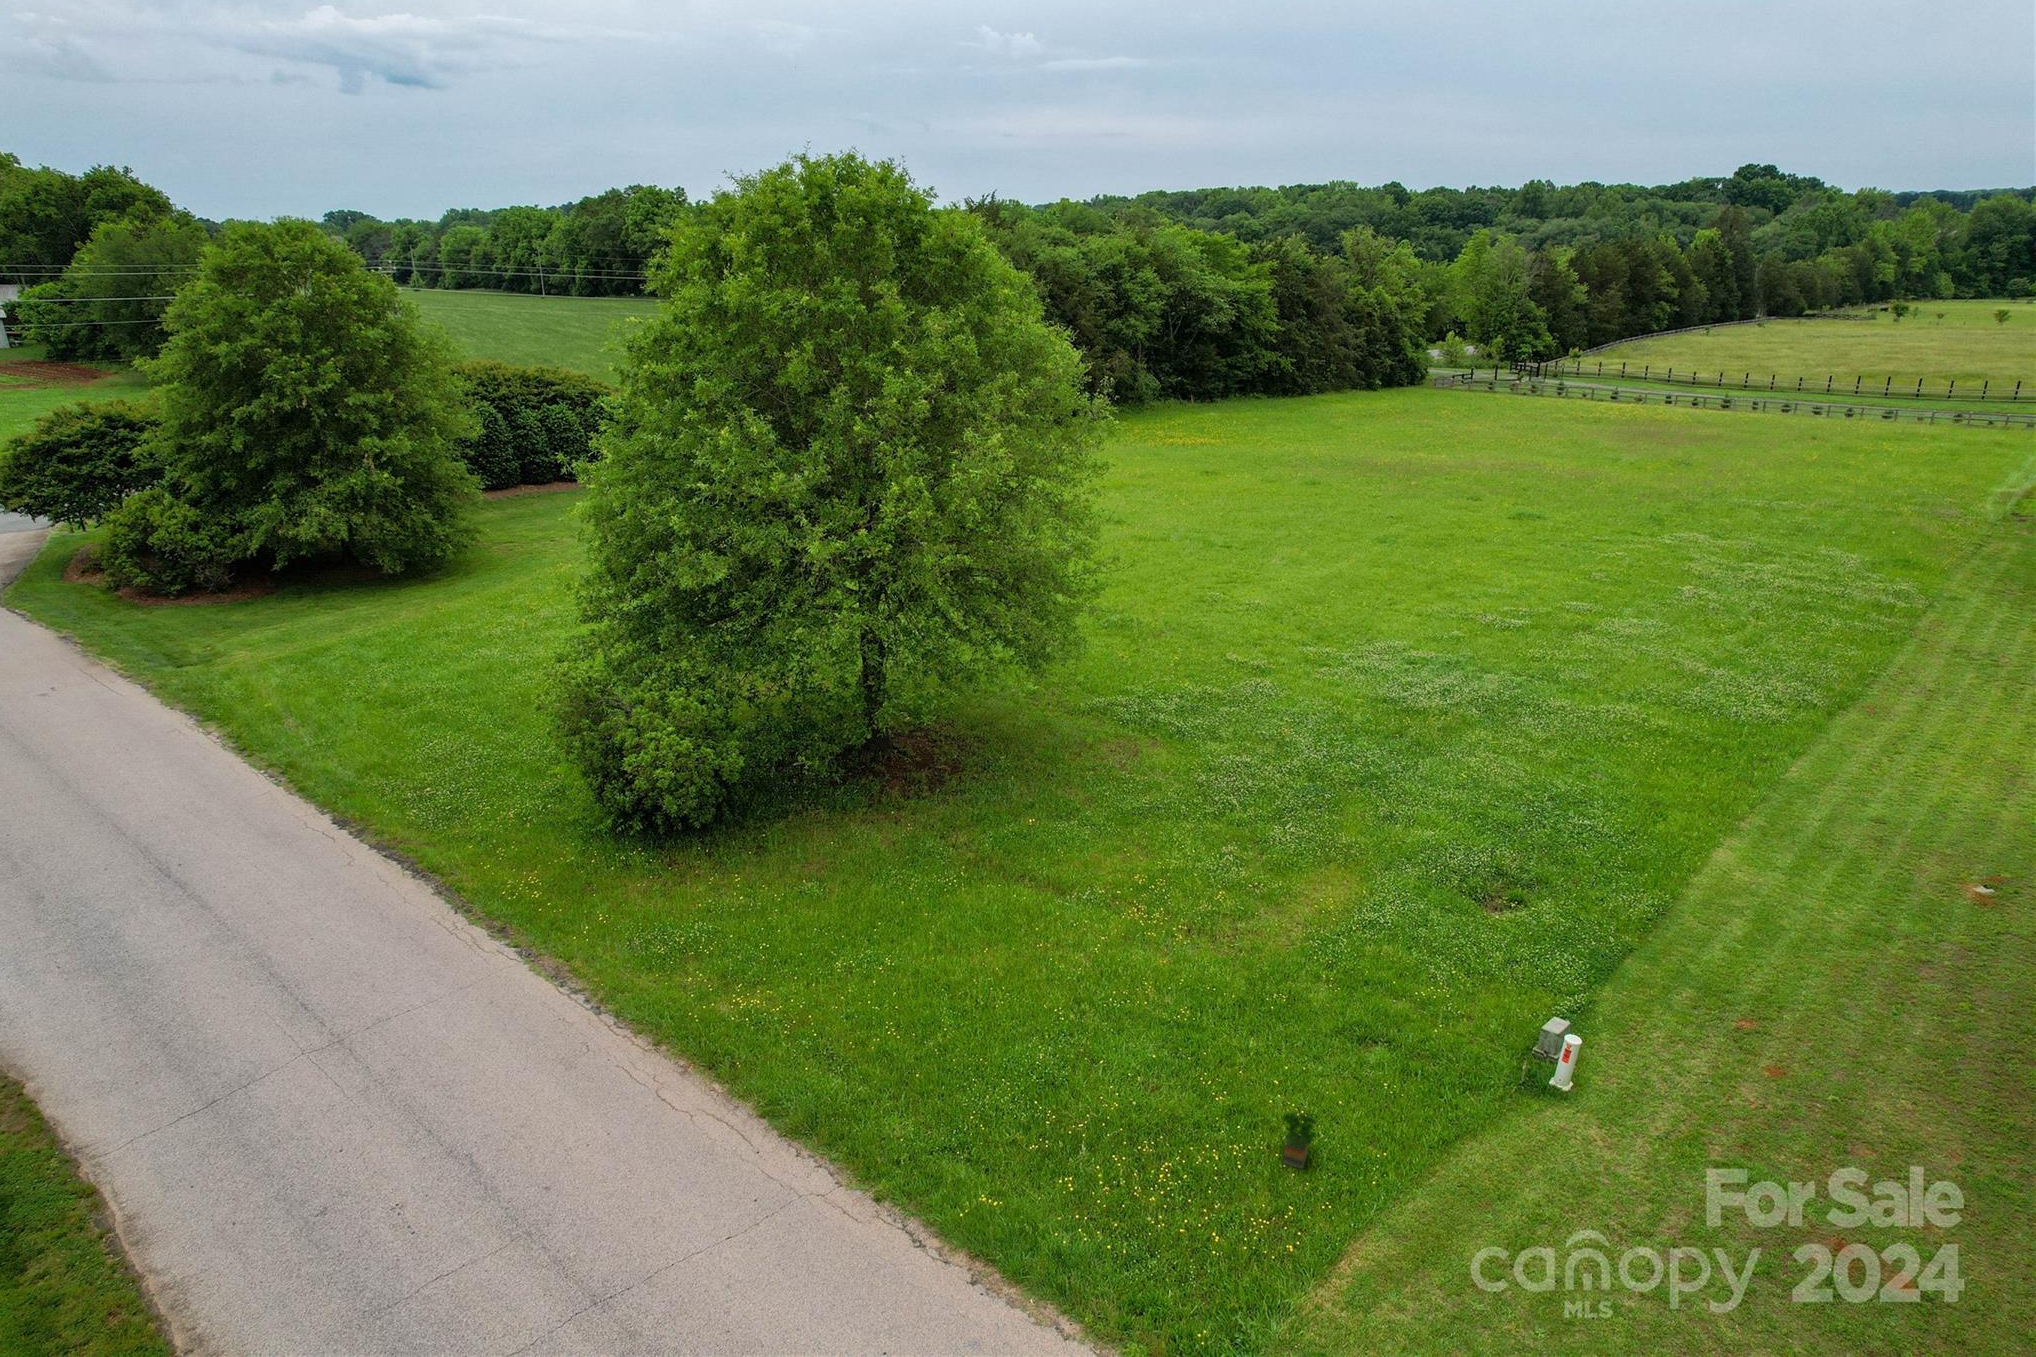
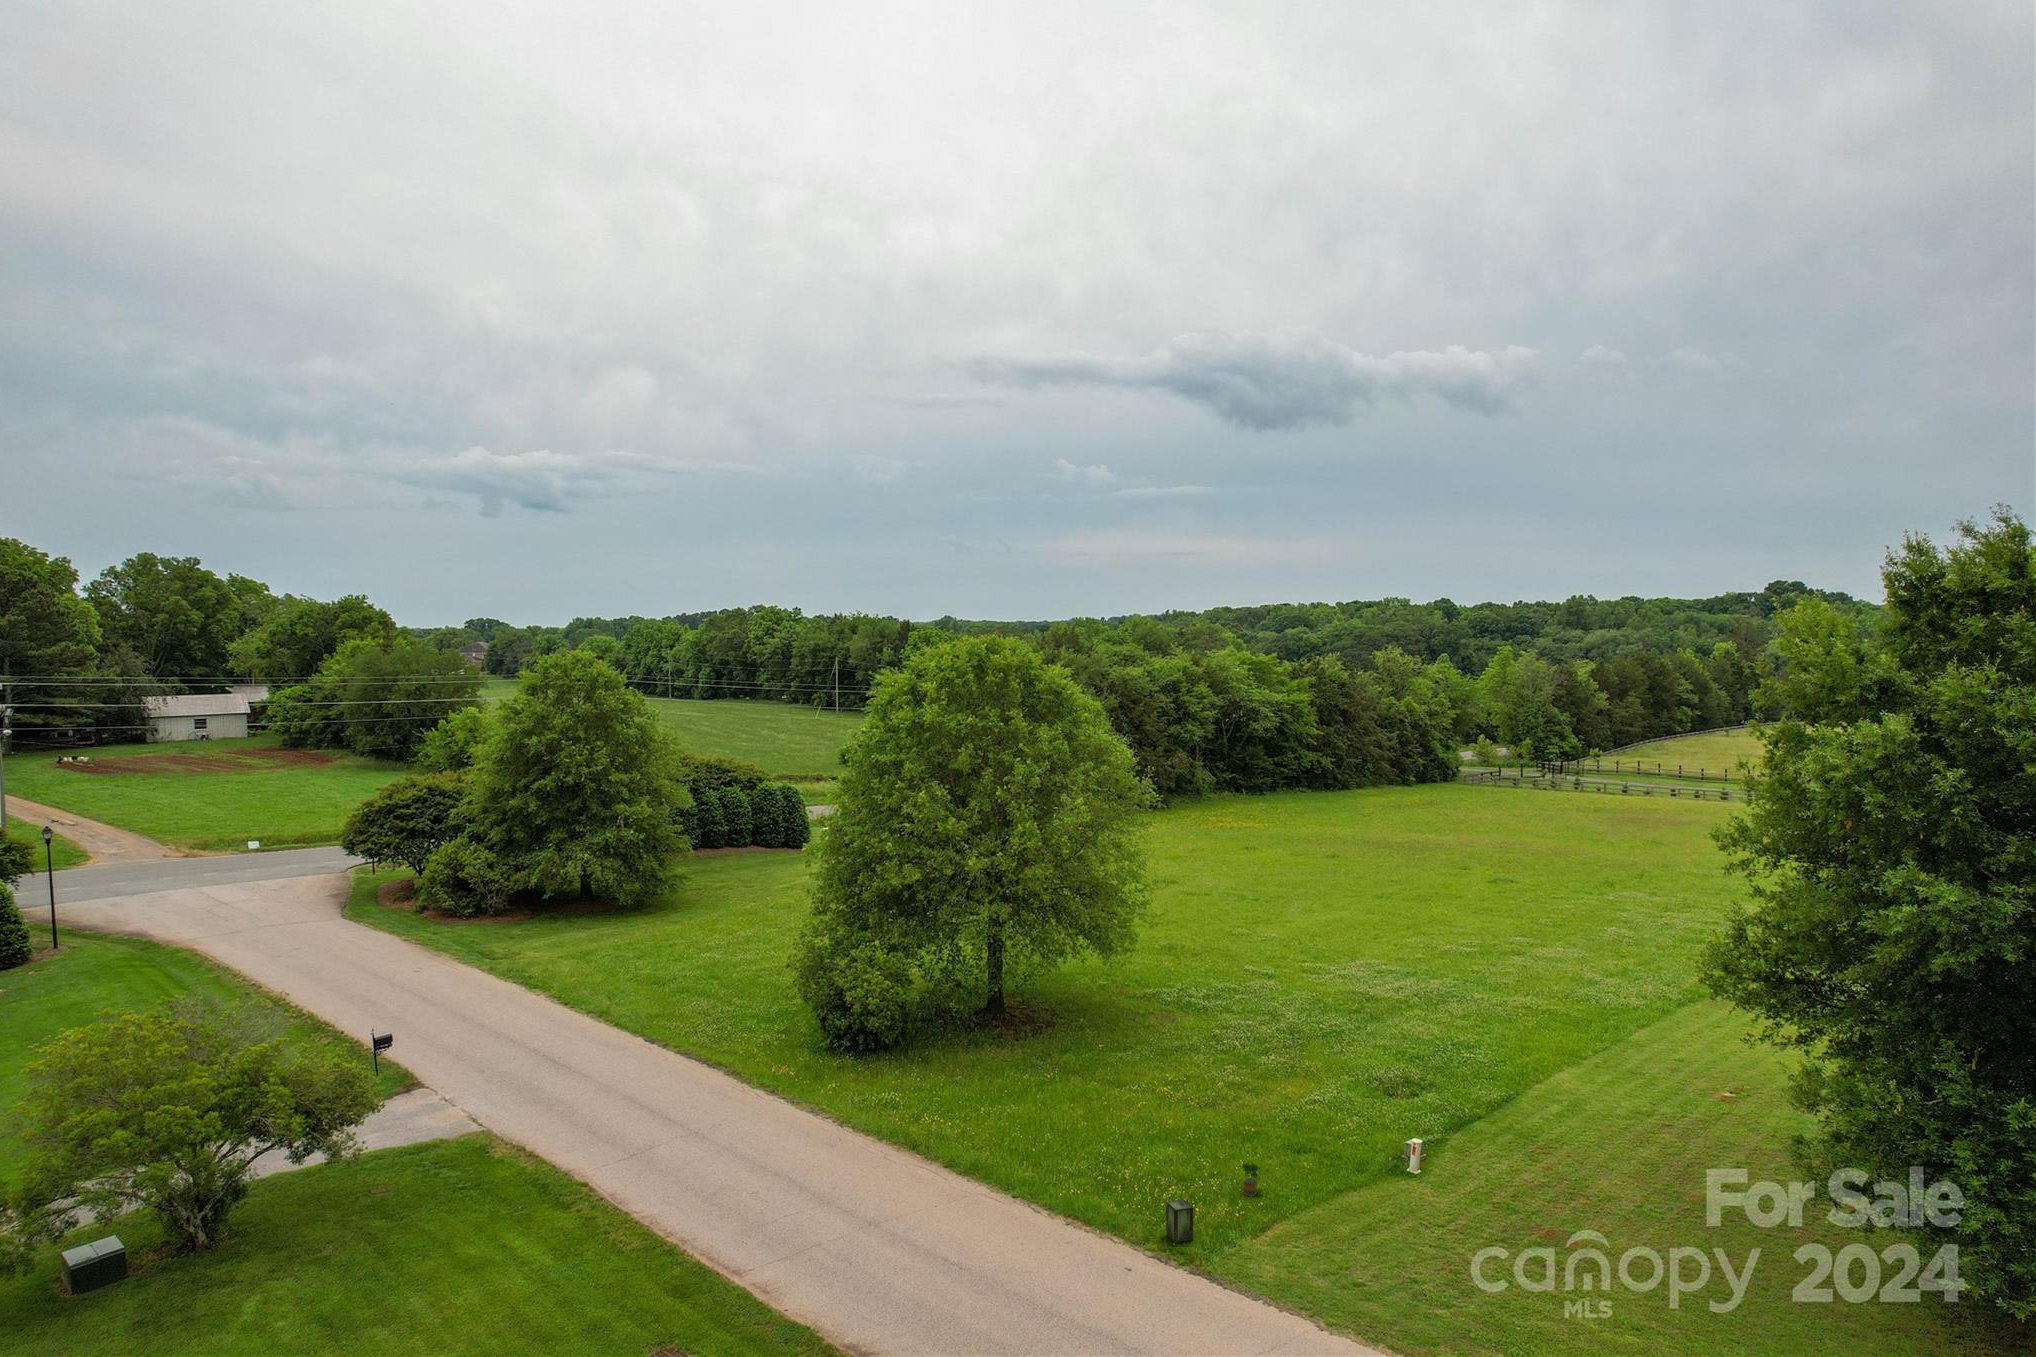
storage box: none [1157,1238,1212,1327] -> present [1166,1200,1193,1243]

